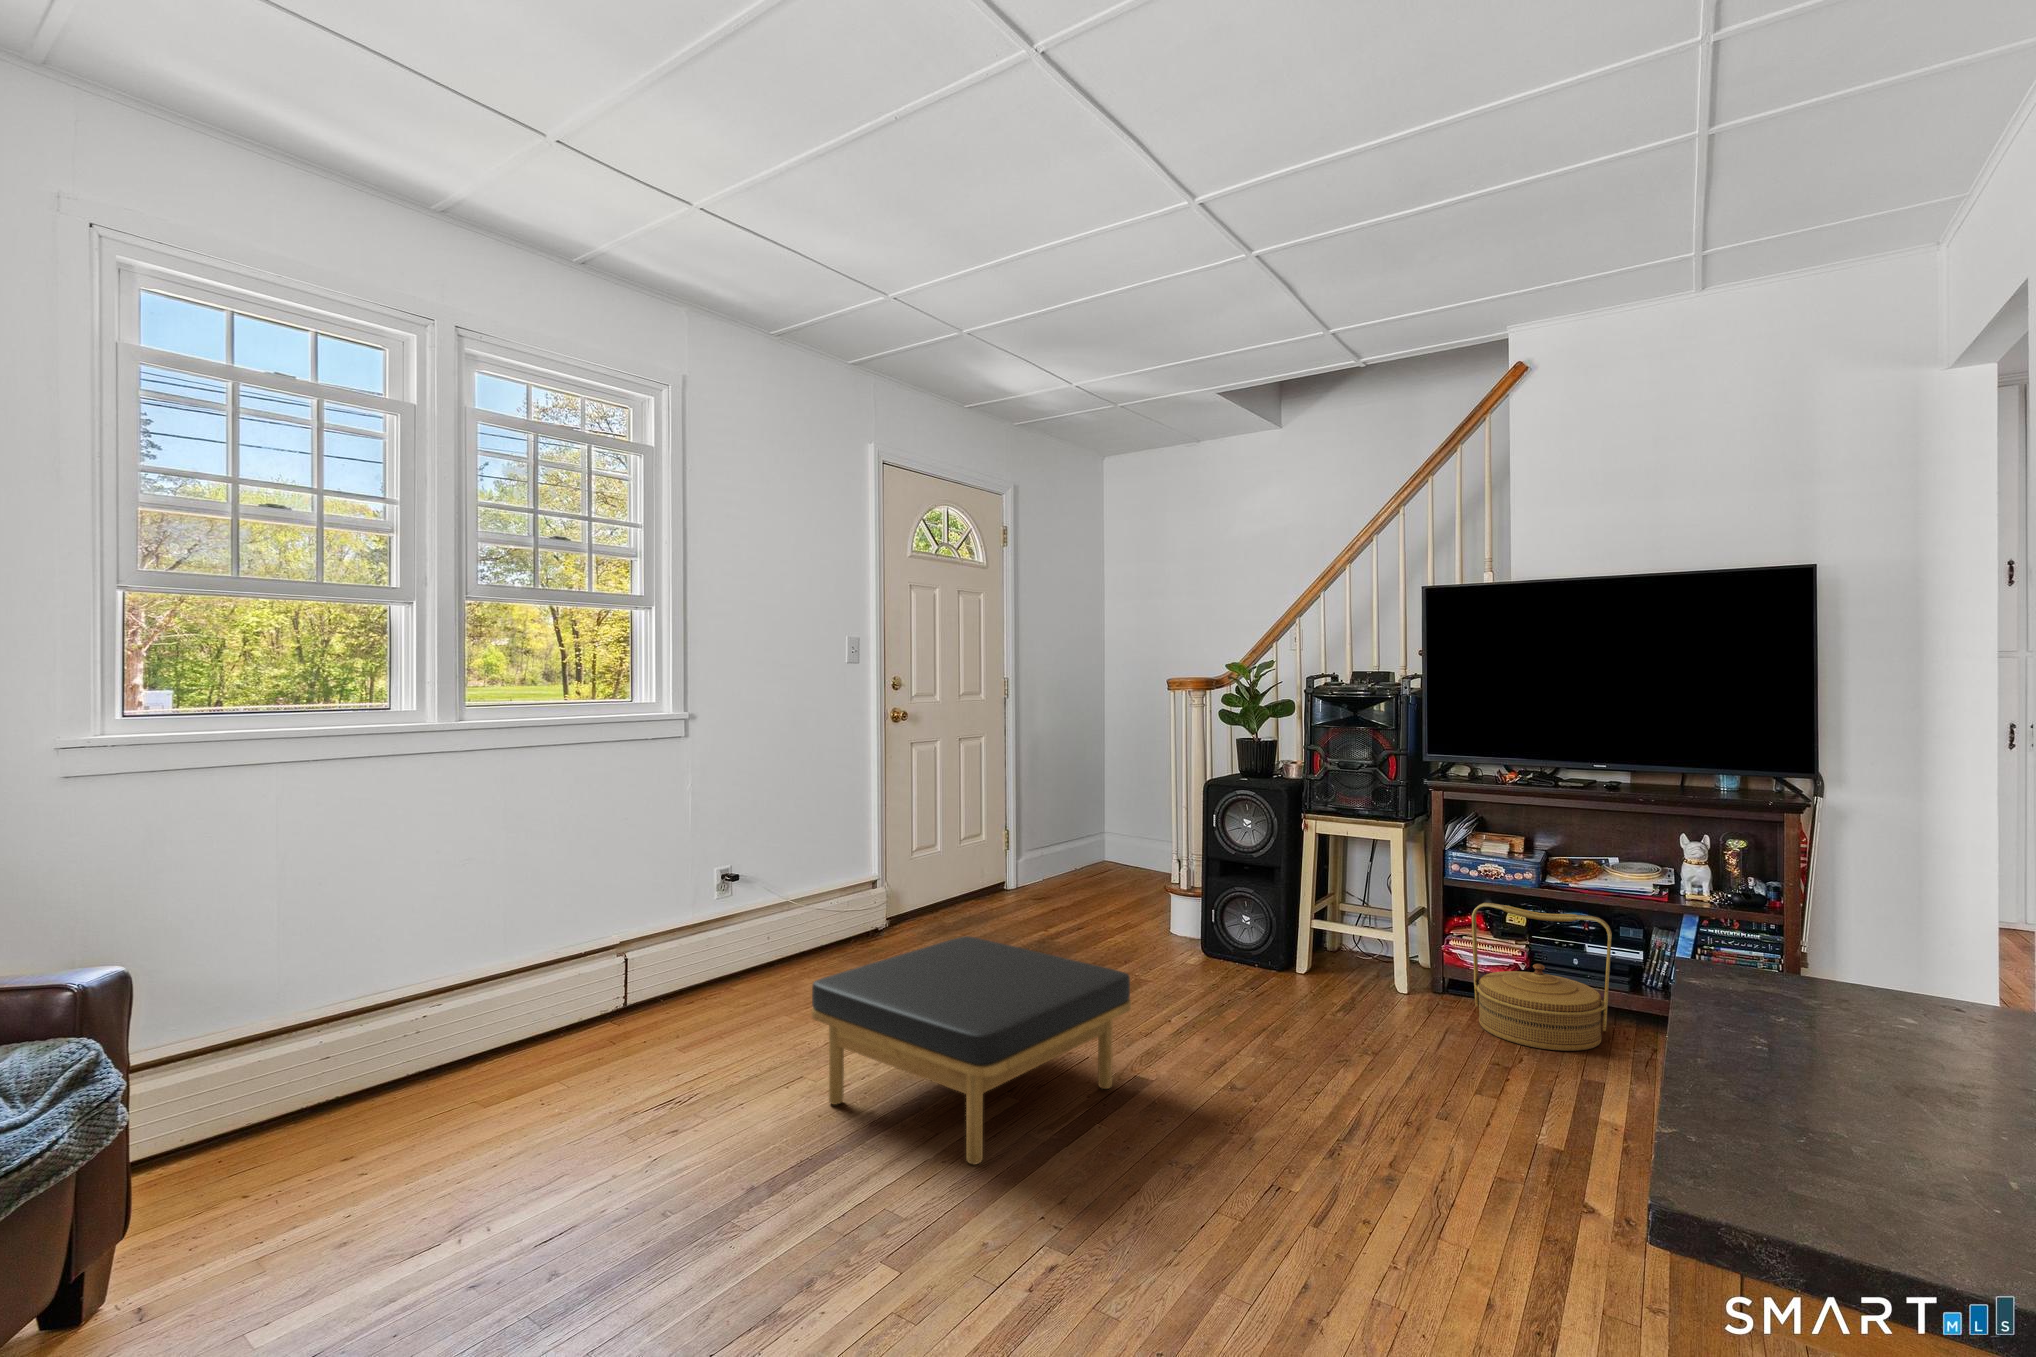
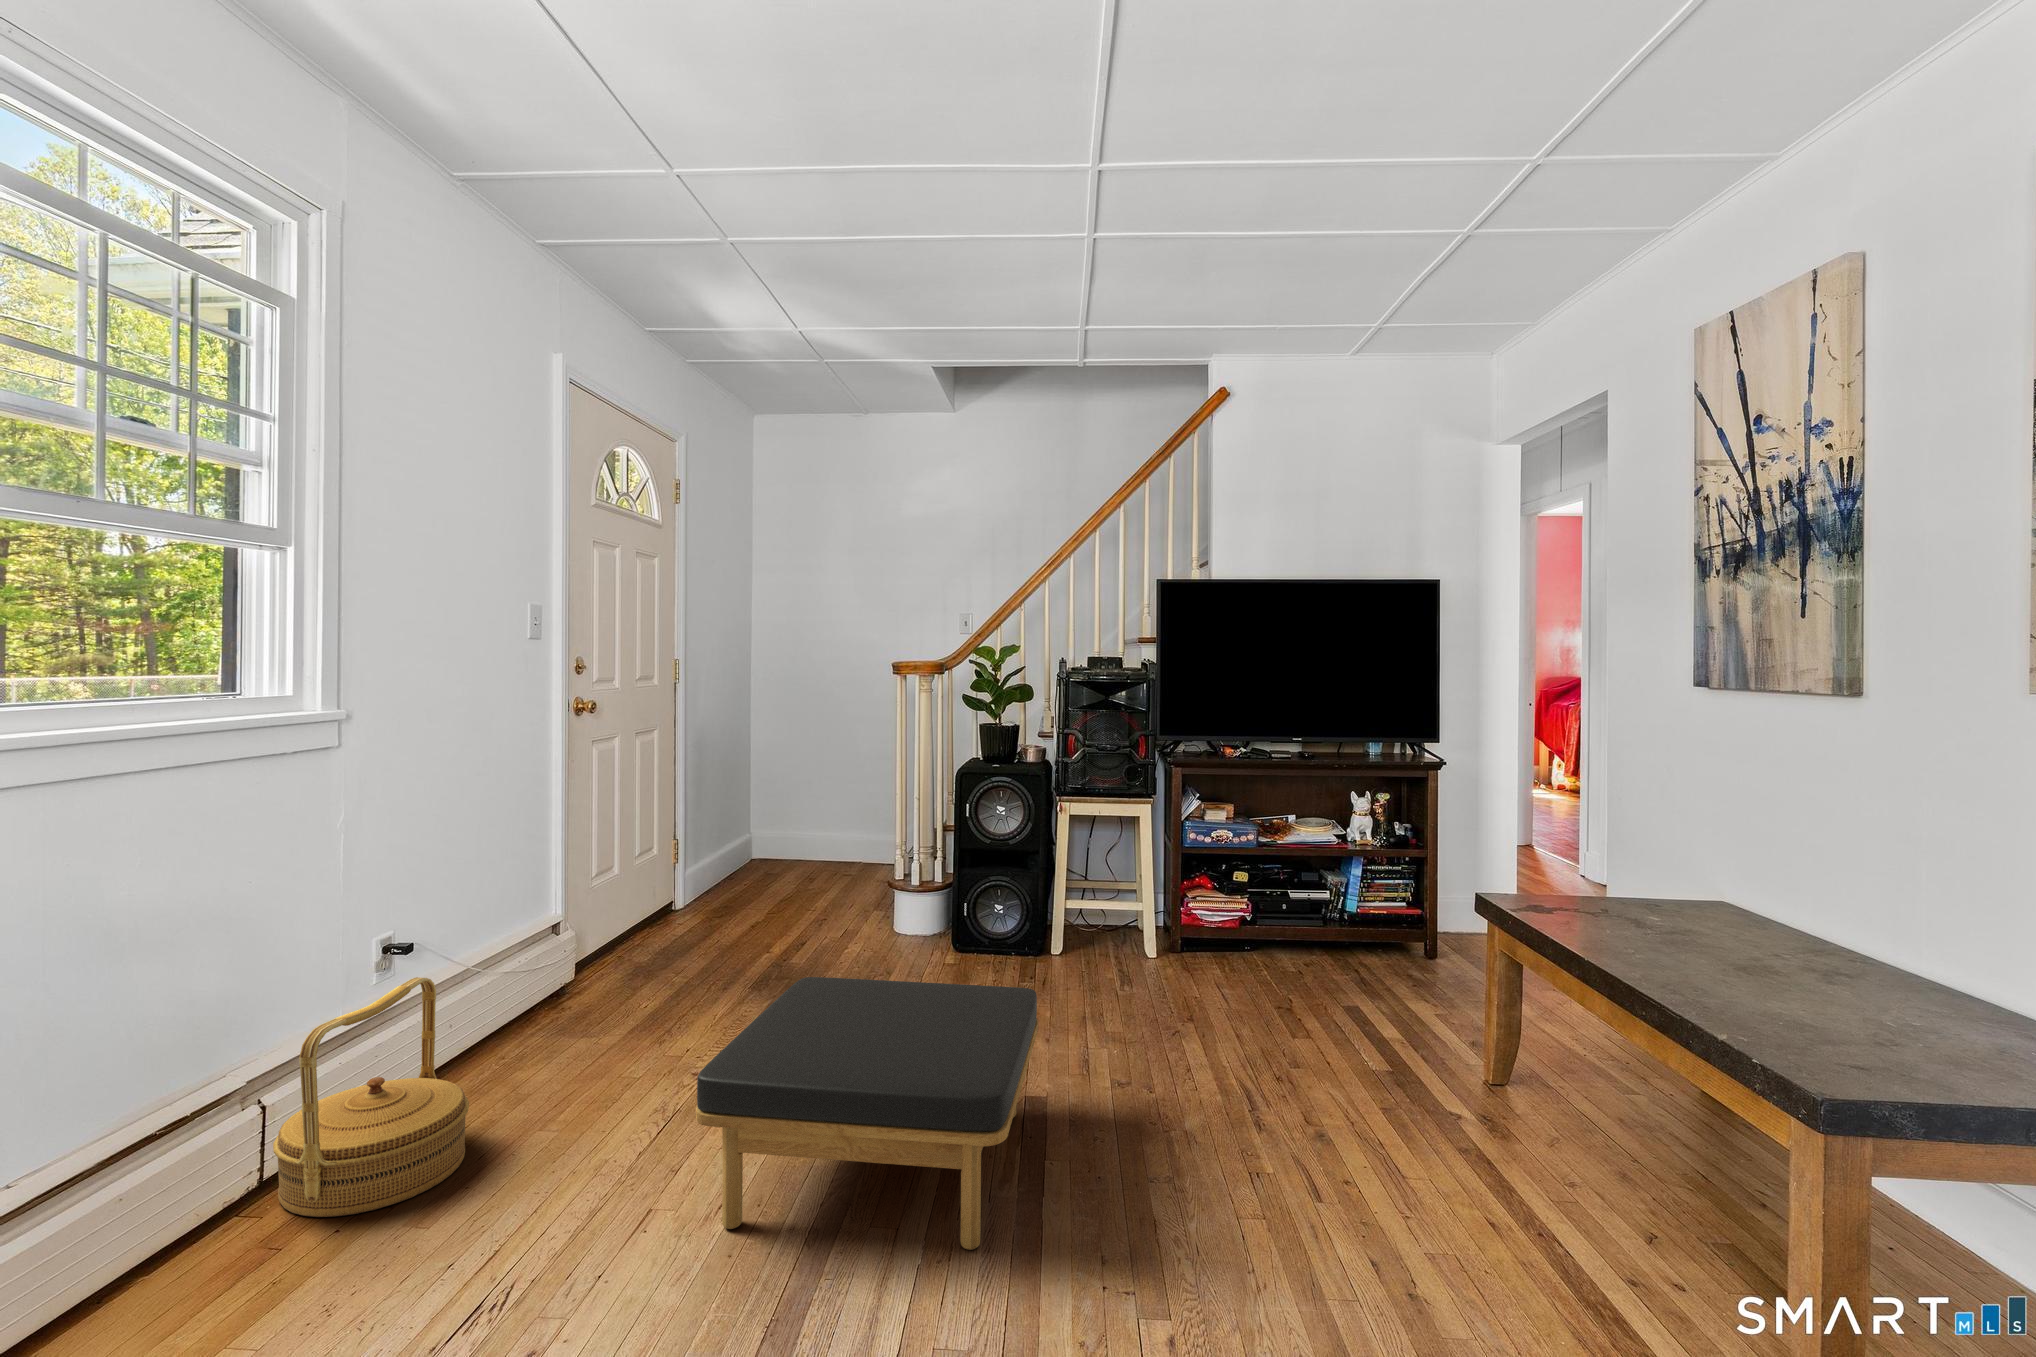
woven basket: present [1472,903,1612,1051] -> present [273,977,469,1217]

